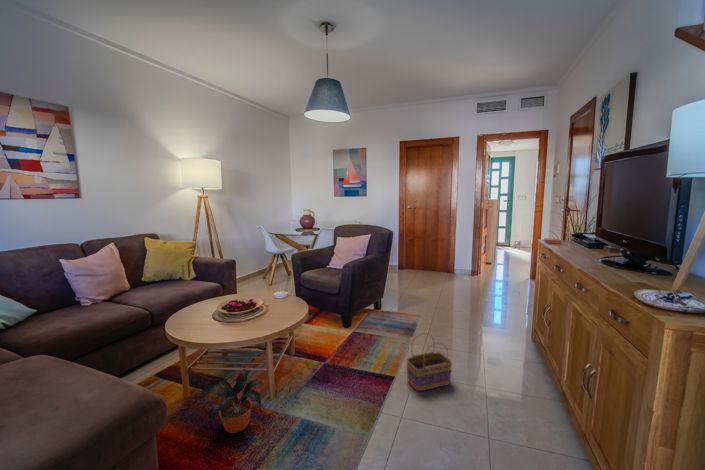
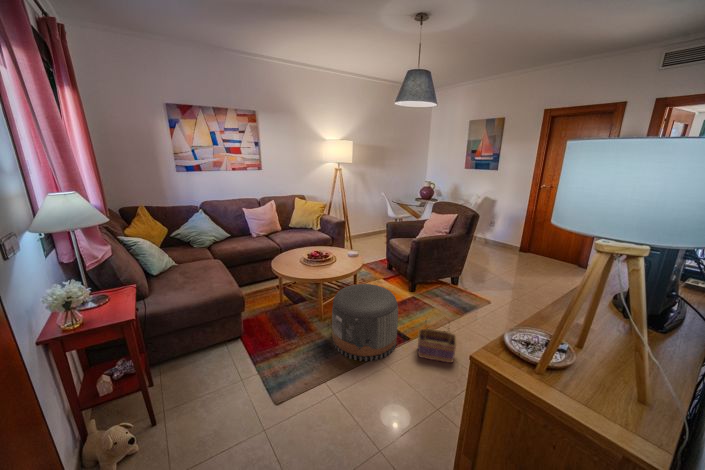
pouf: none [302,322,390,429] -> present [332,284,398,361]
potted plant: present [200,369,263,433] -> none [272,297,311,332]

